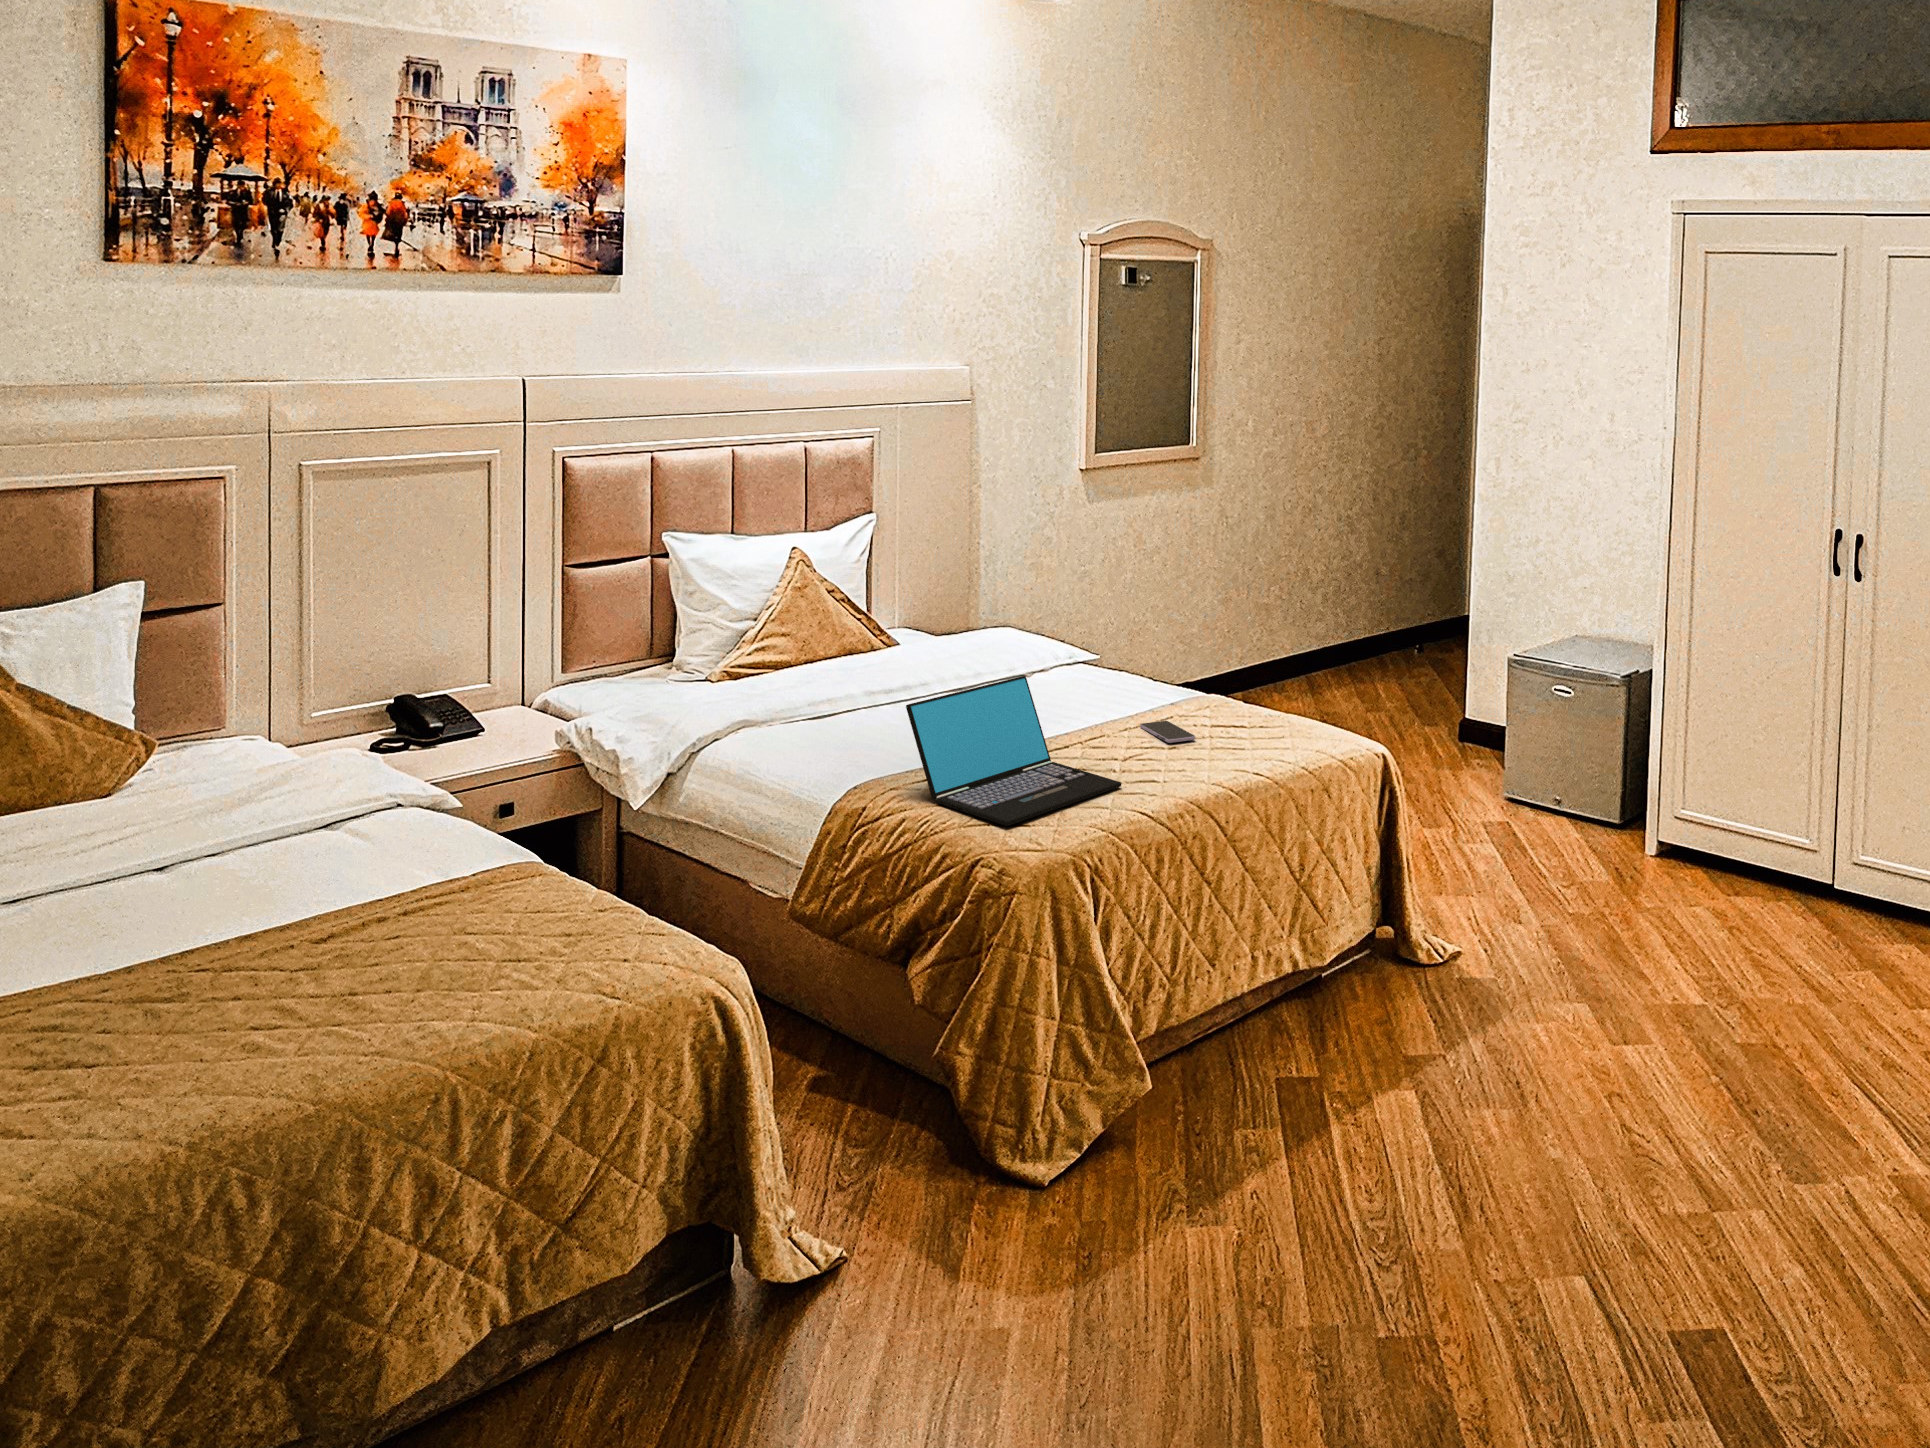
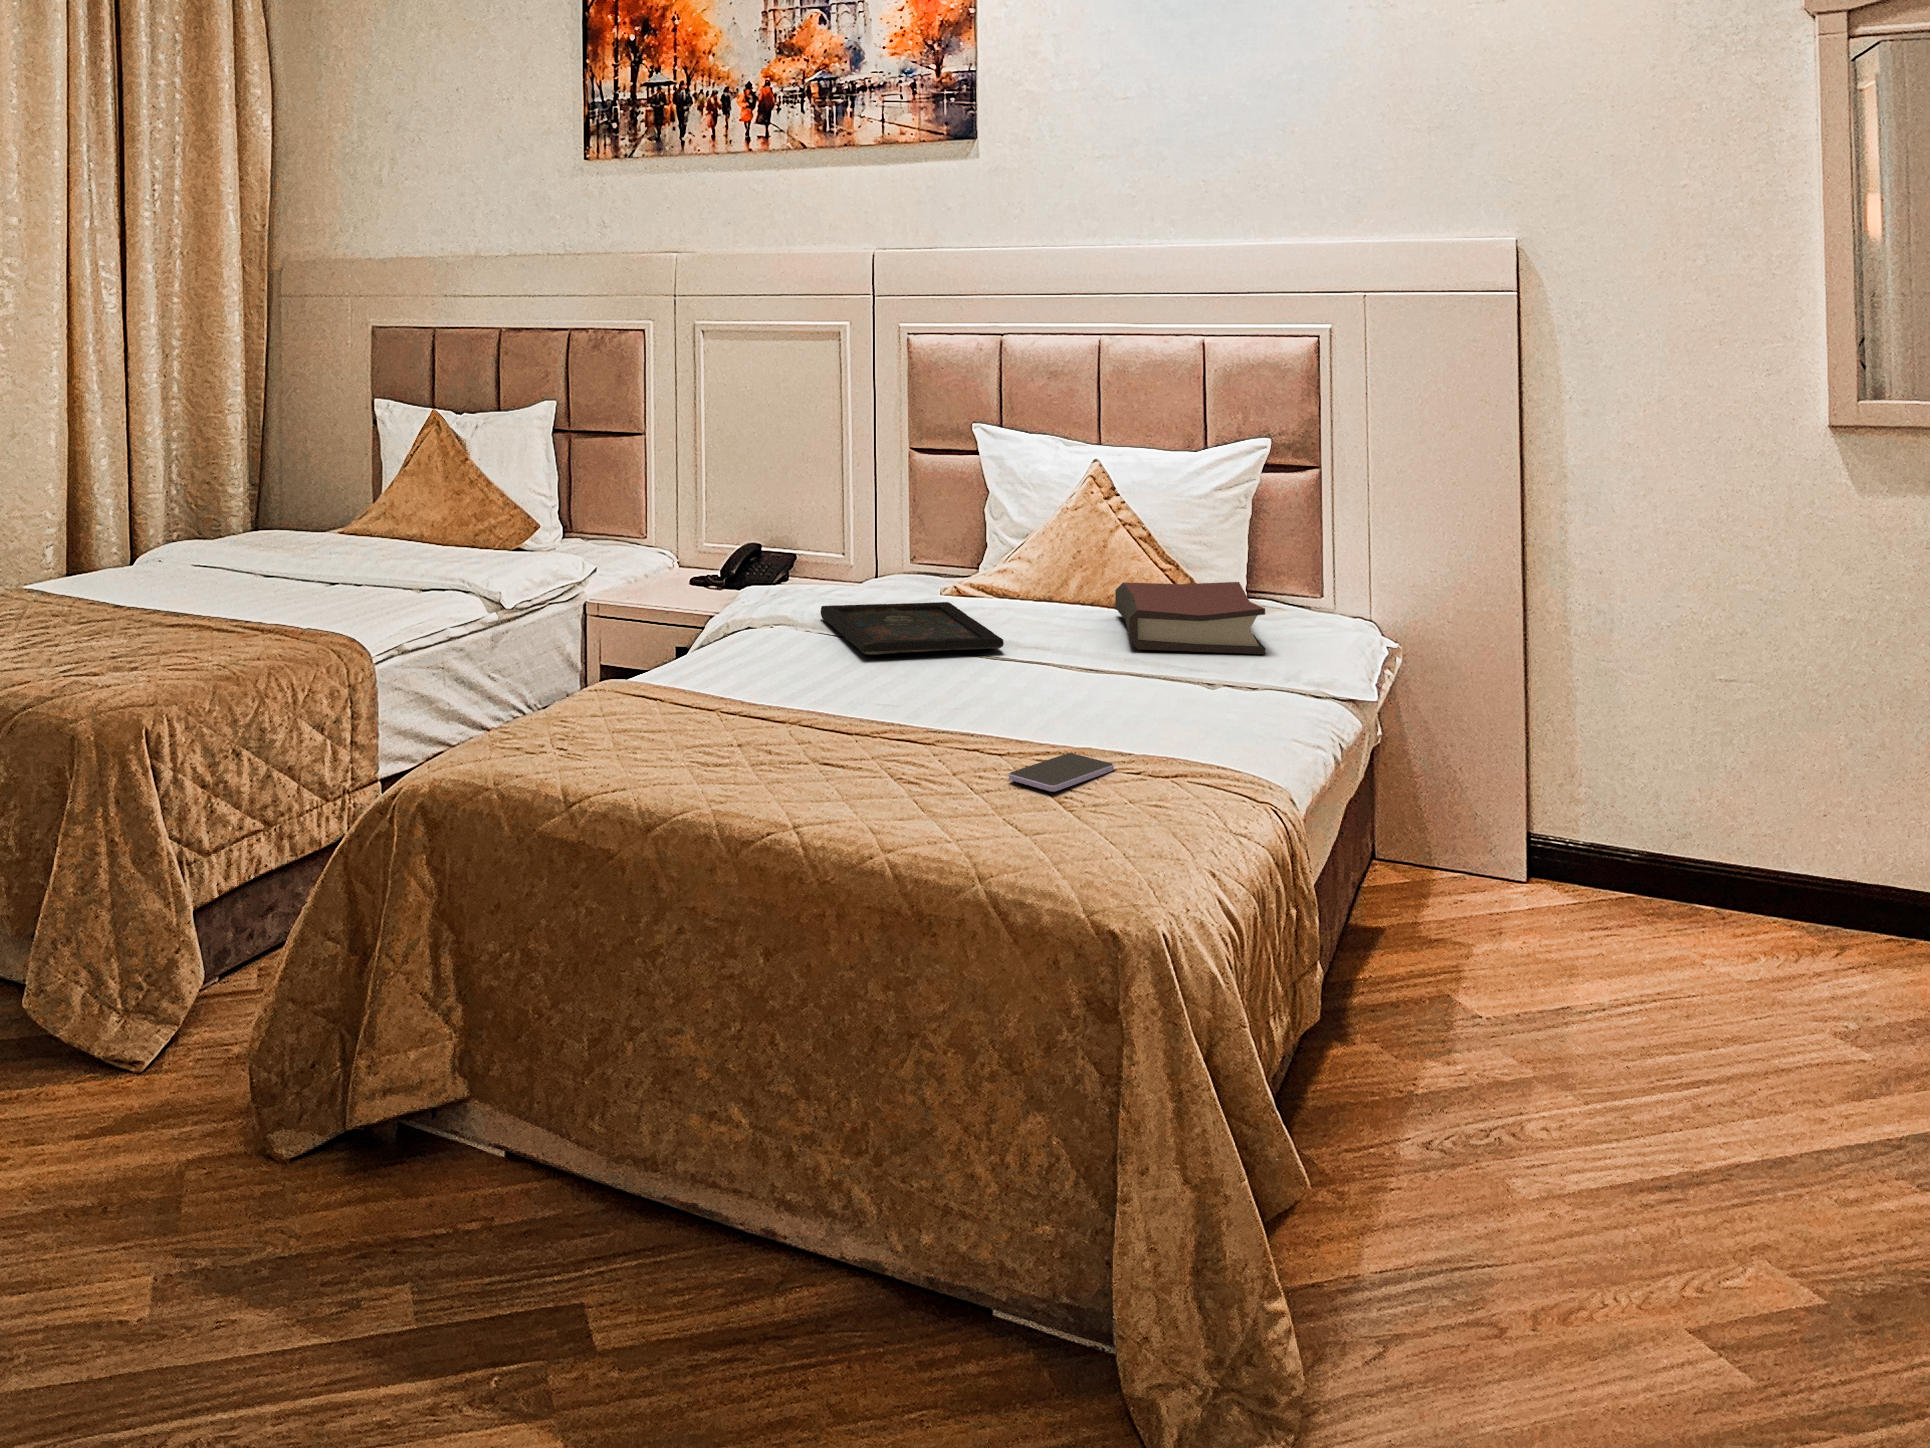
hardback book: none [860,615,997,672] -> present [1115,582,1265,654]
laptop: present [906,676,1121,826] -> none [553,584,844,779]
tray: none [745,679,917,723] -> present [821,602,1004,654]

